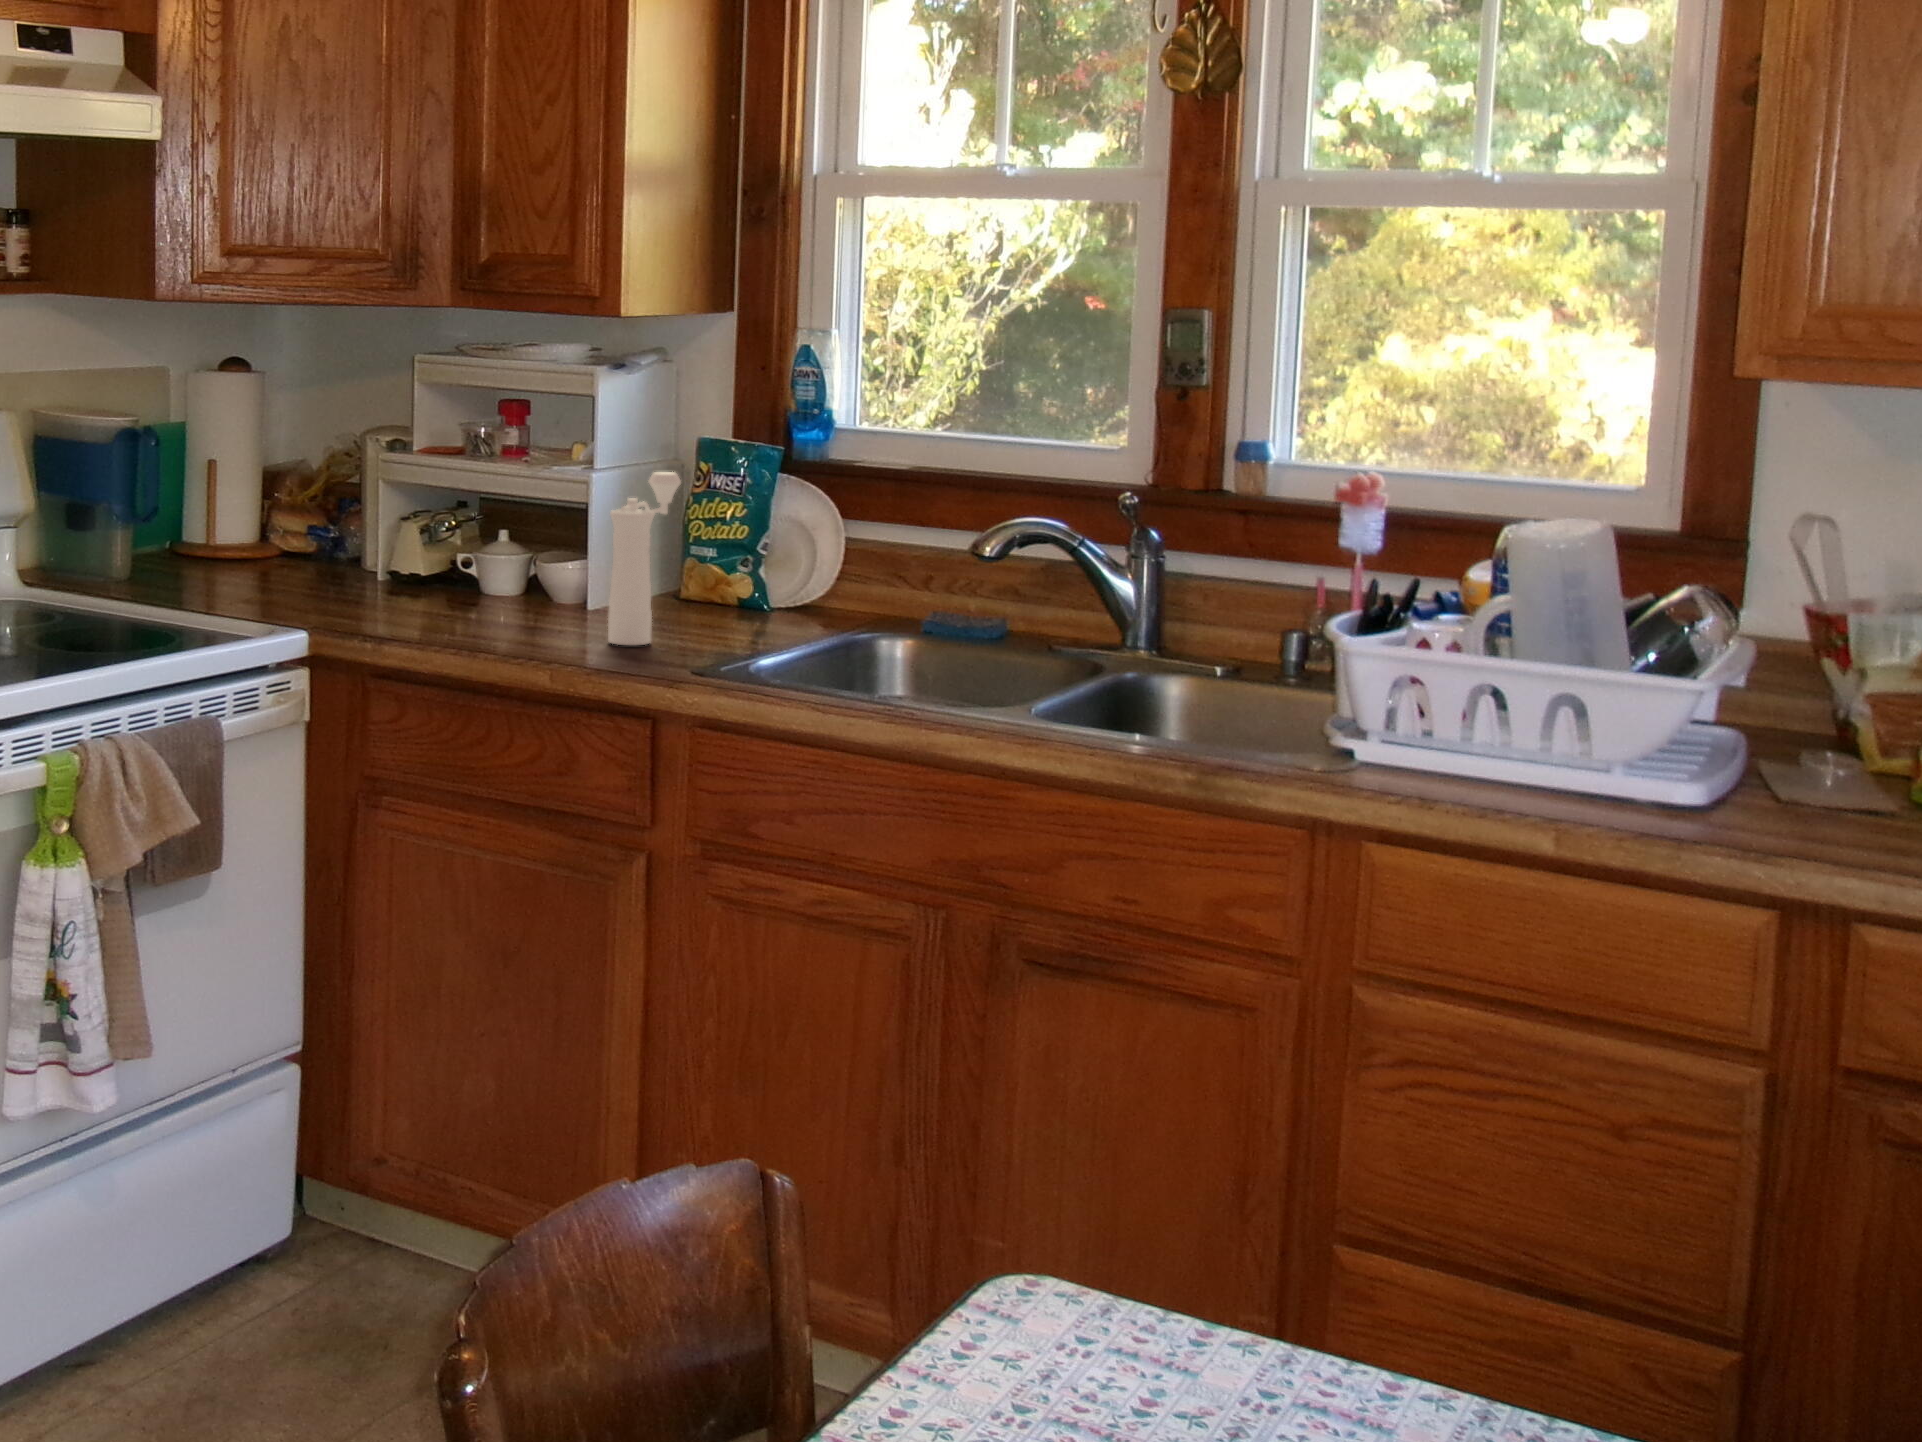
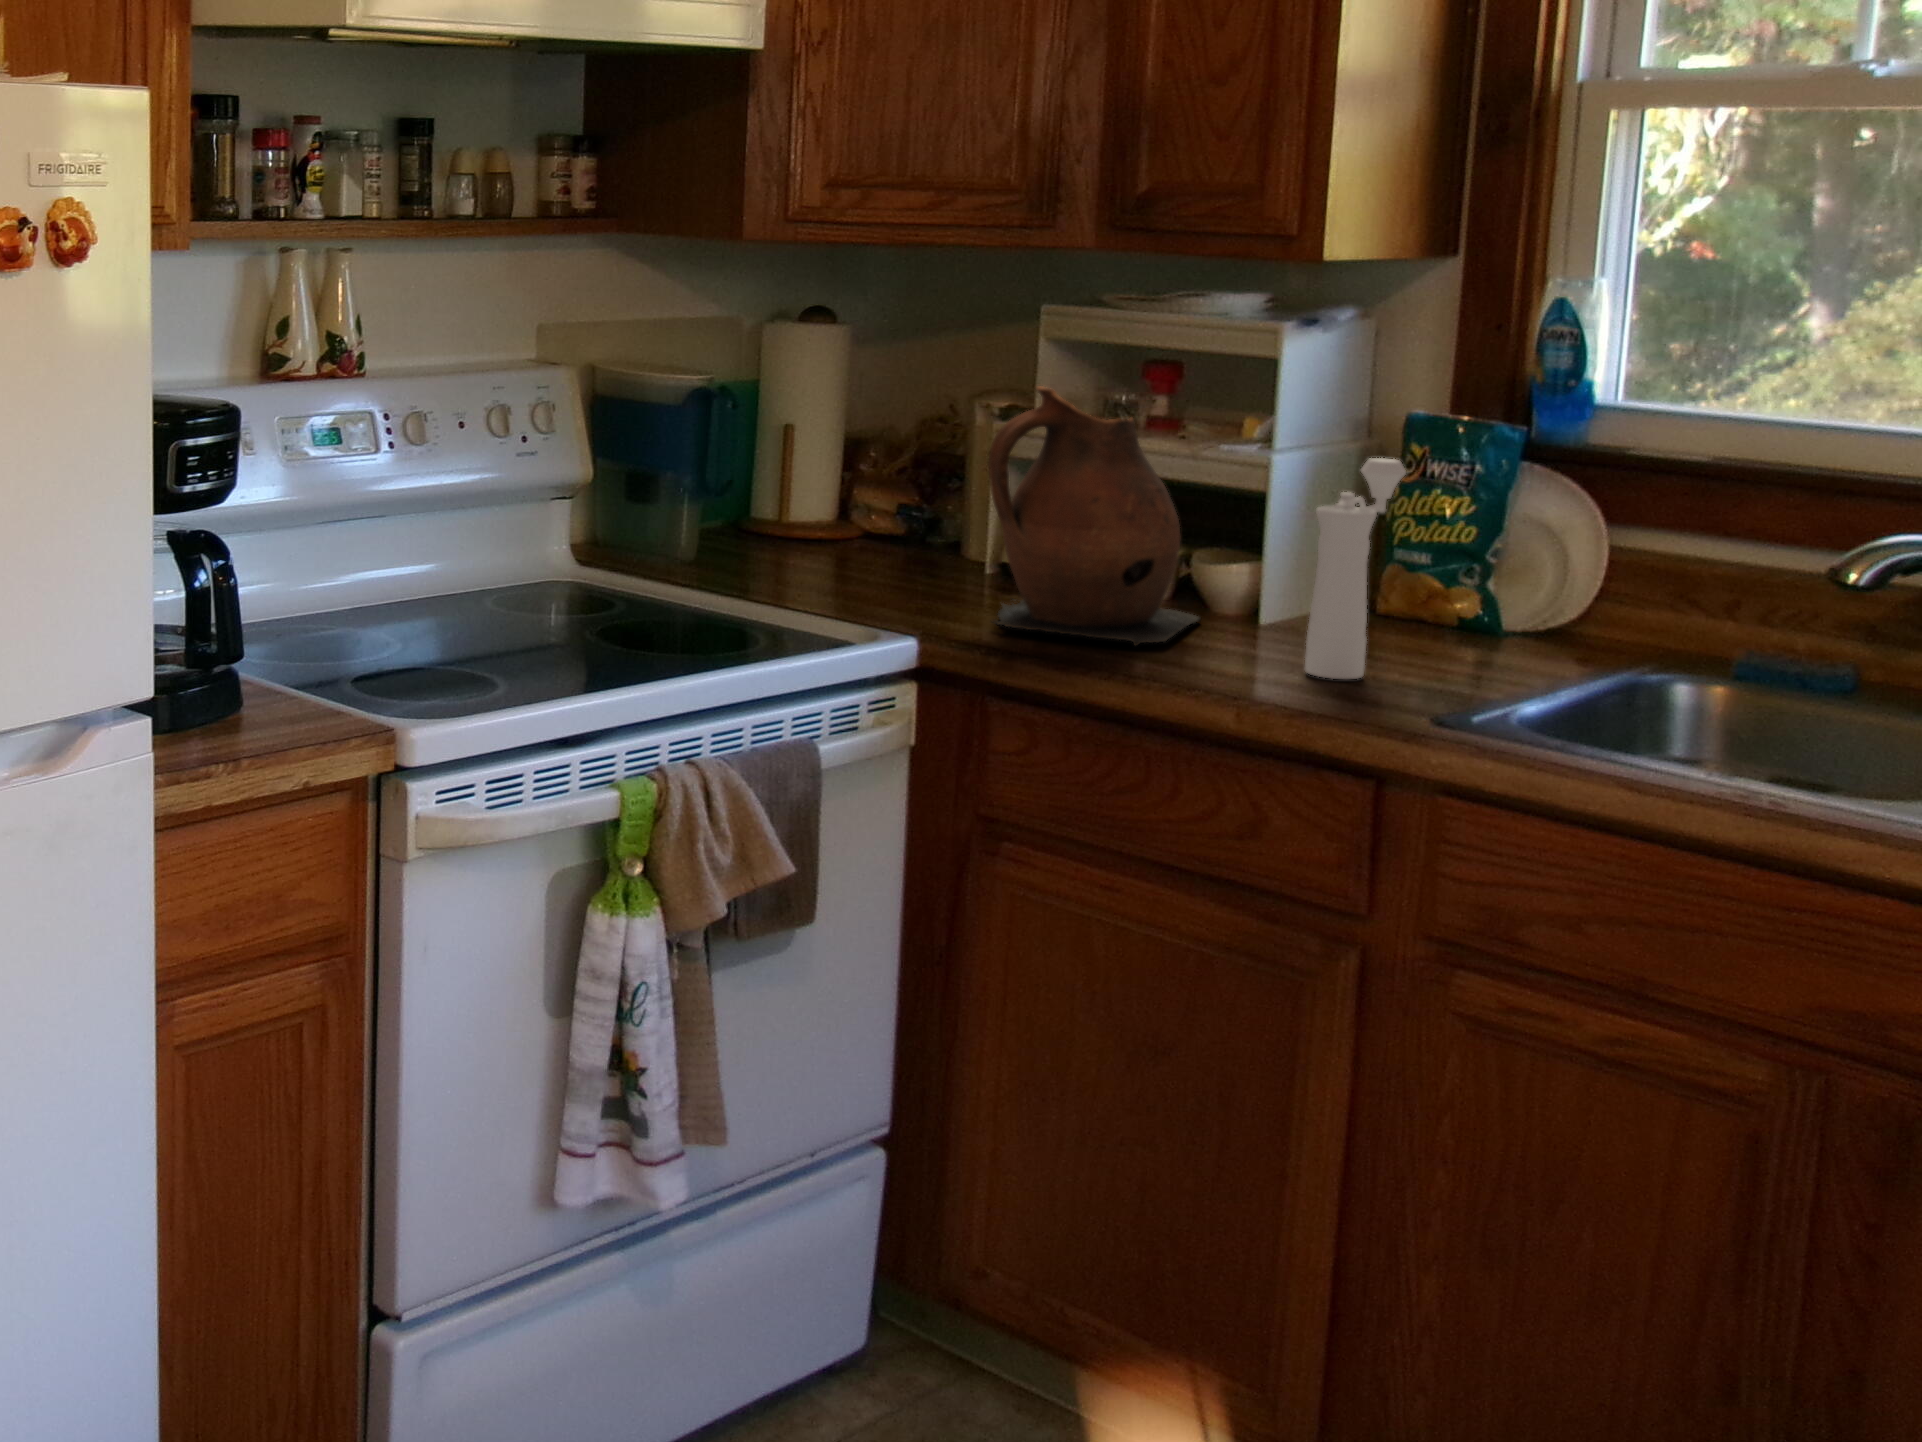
ceramic pitcher: none [364,420,542,630] -> present [988,386,1201,646]

